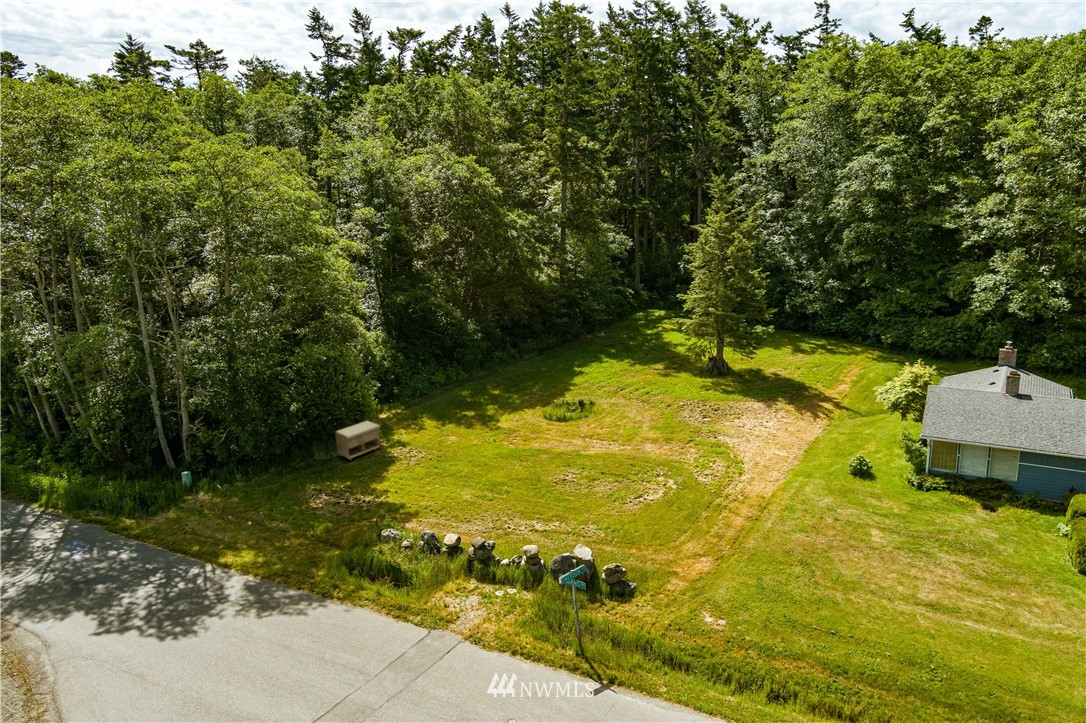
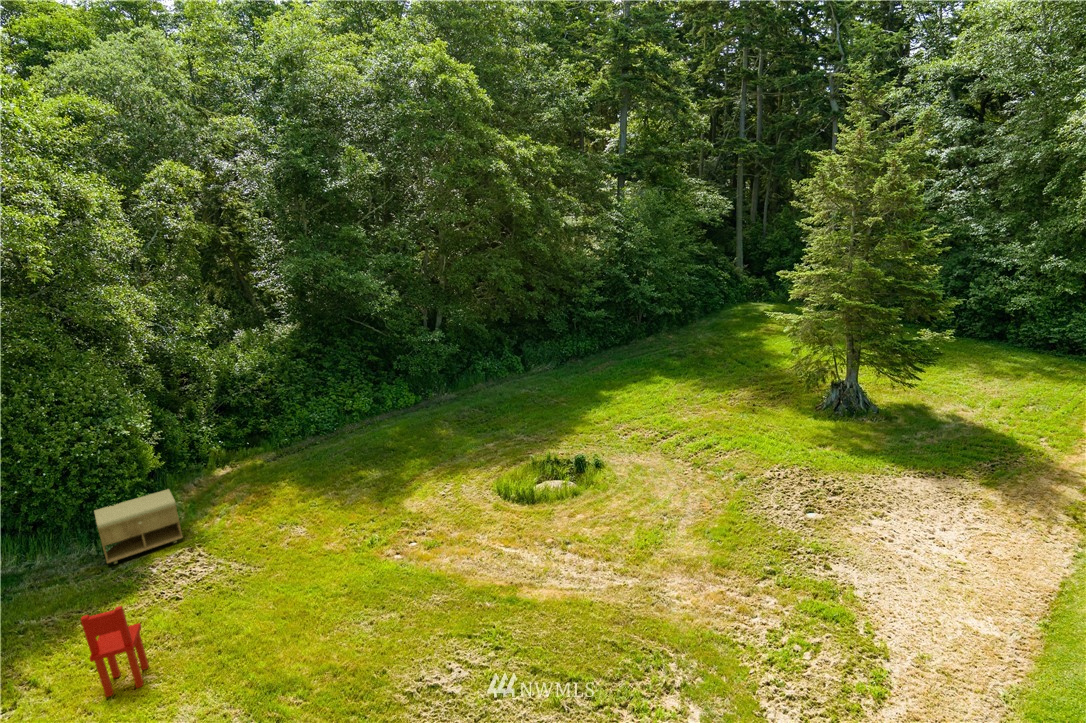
chair: none [401,456,423,501] -> present [81,606,149,697]

